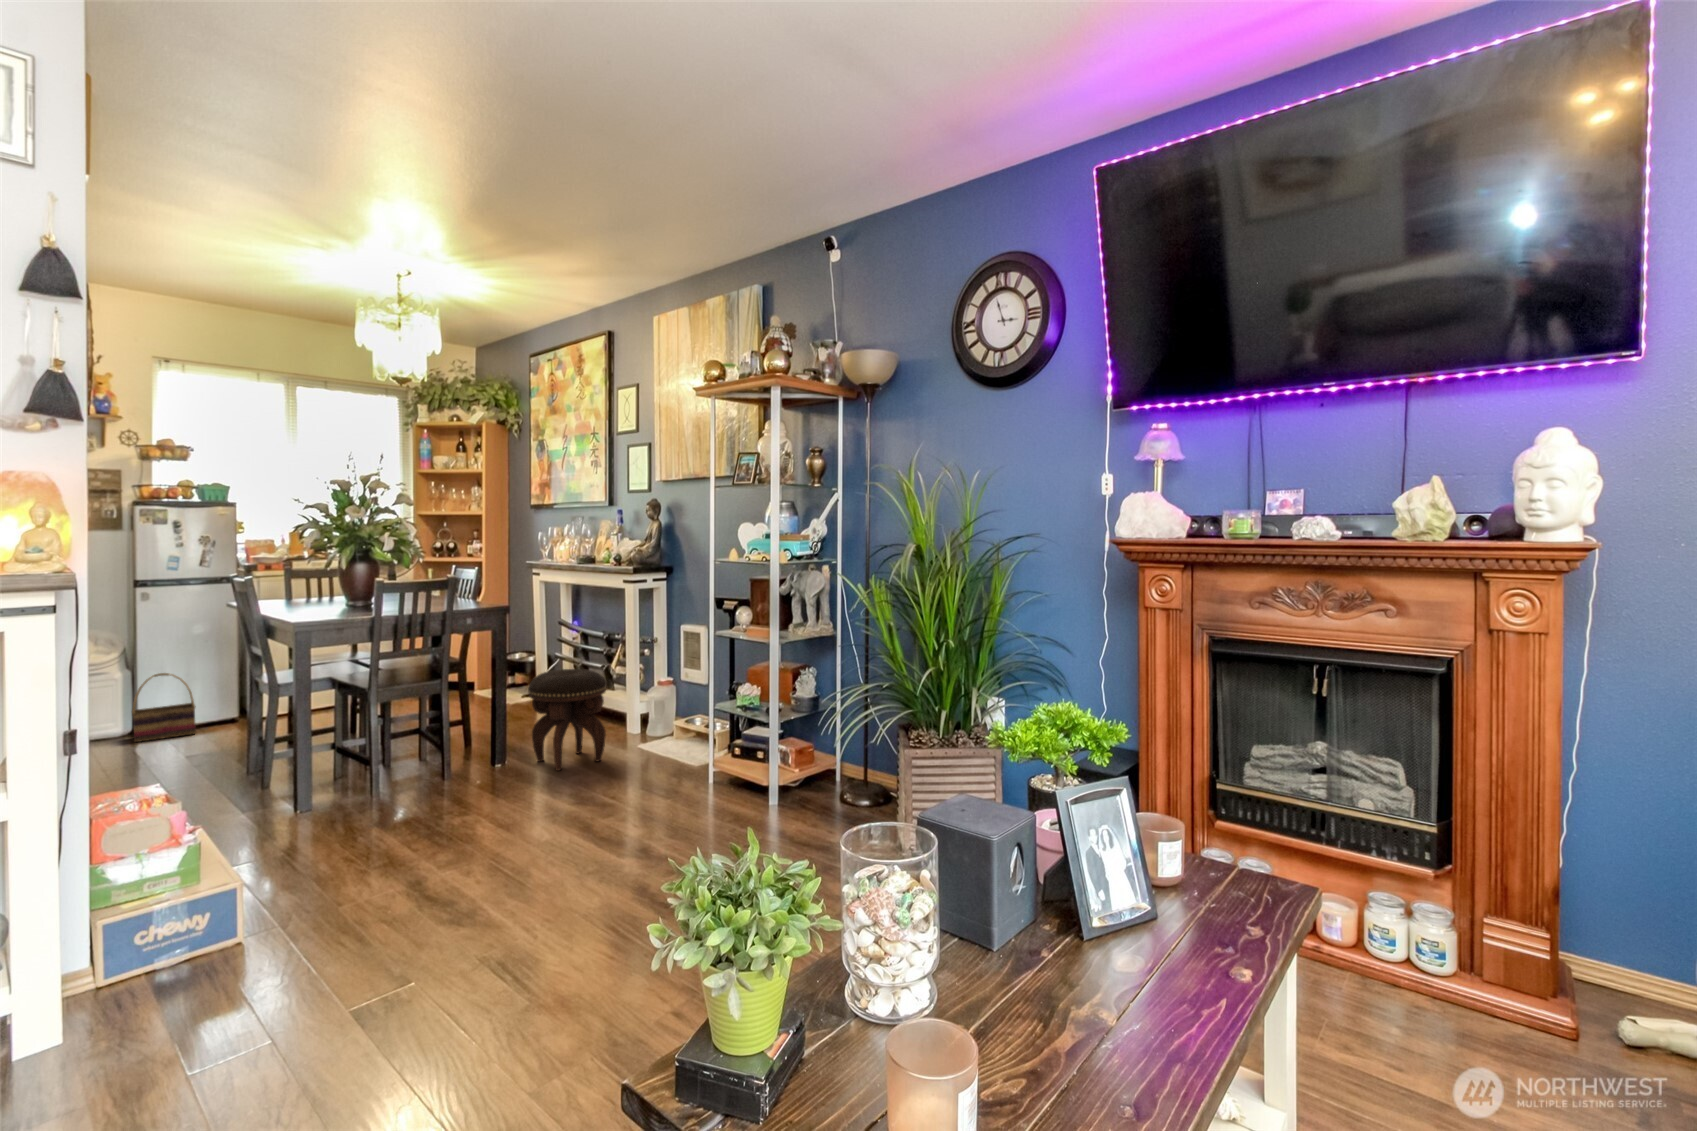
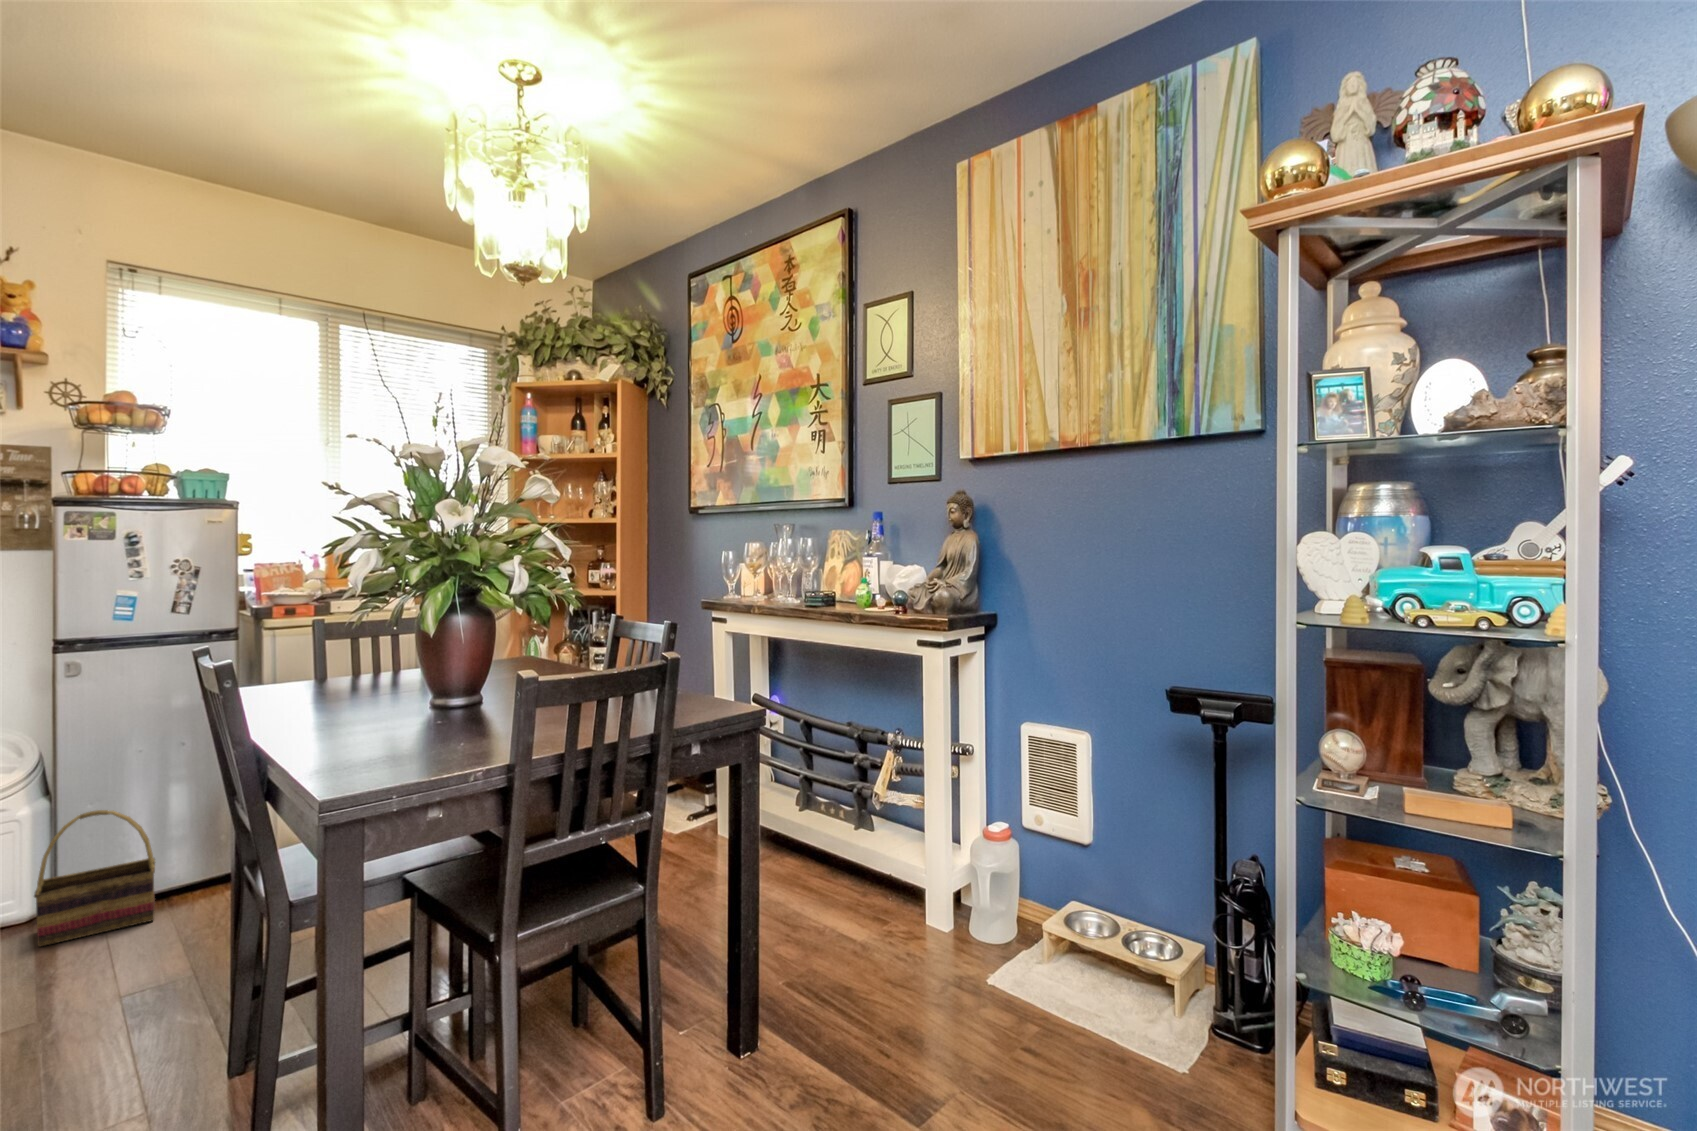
footstool: present [528,669,606,771] -> none [808,832,964,1080]

